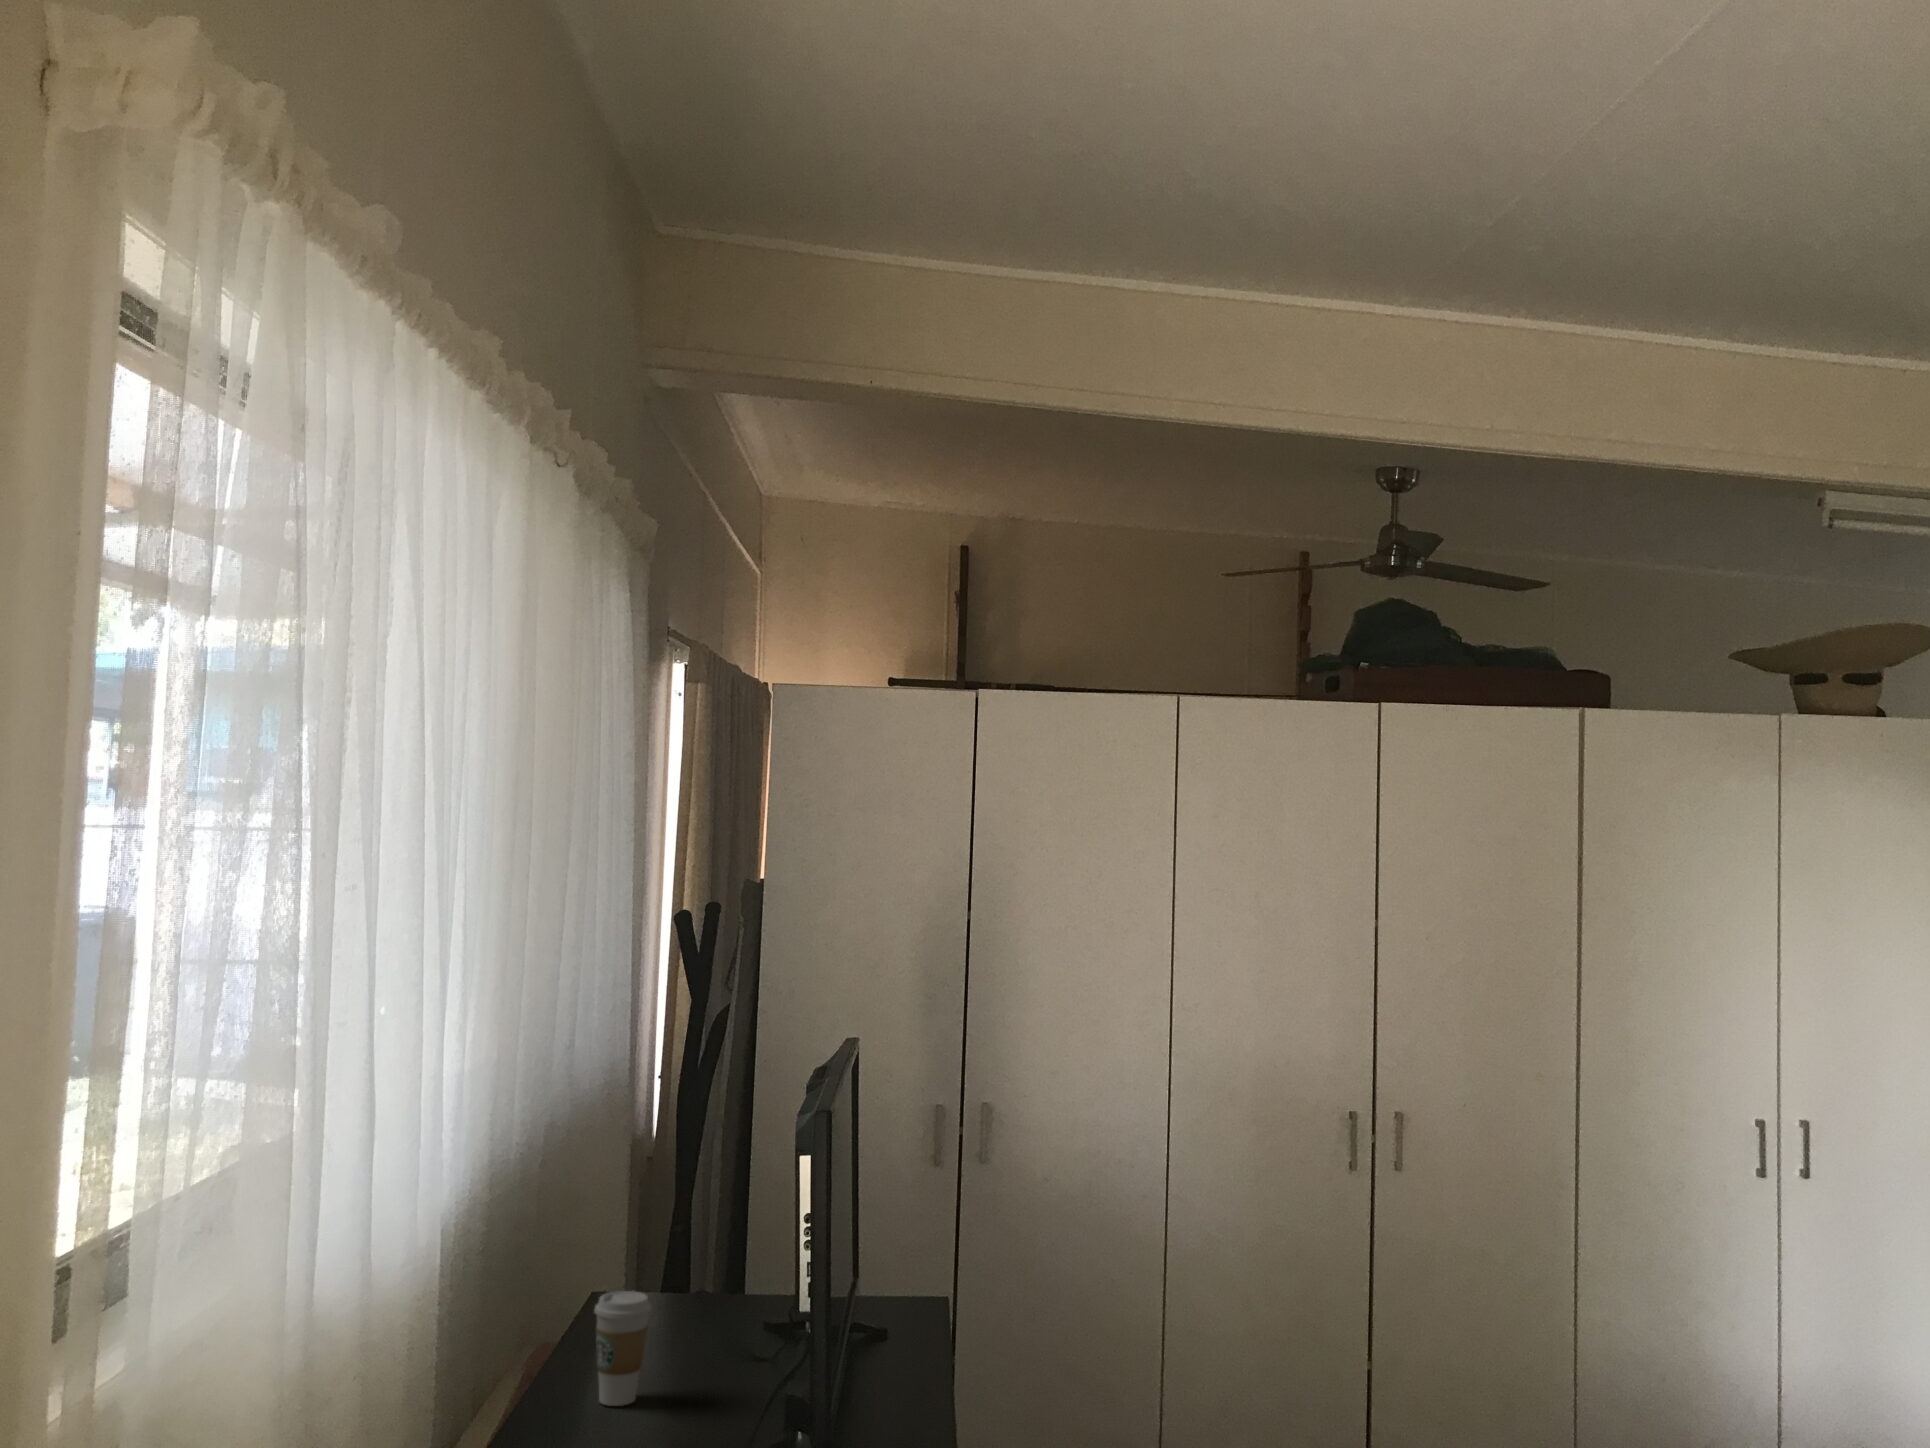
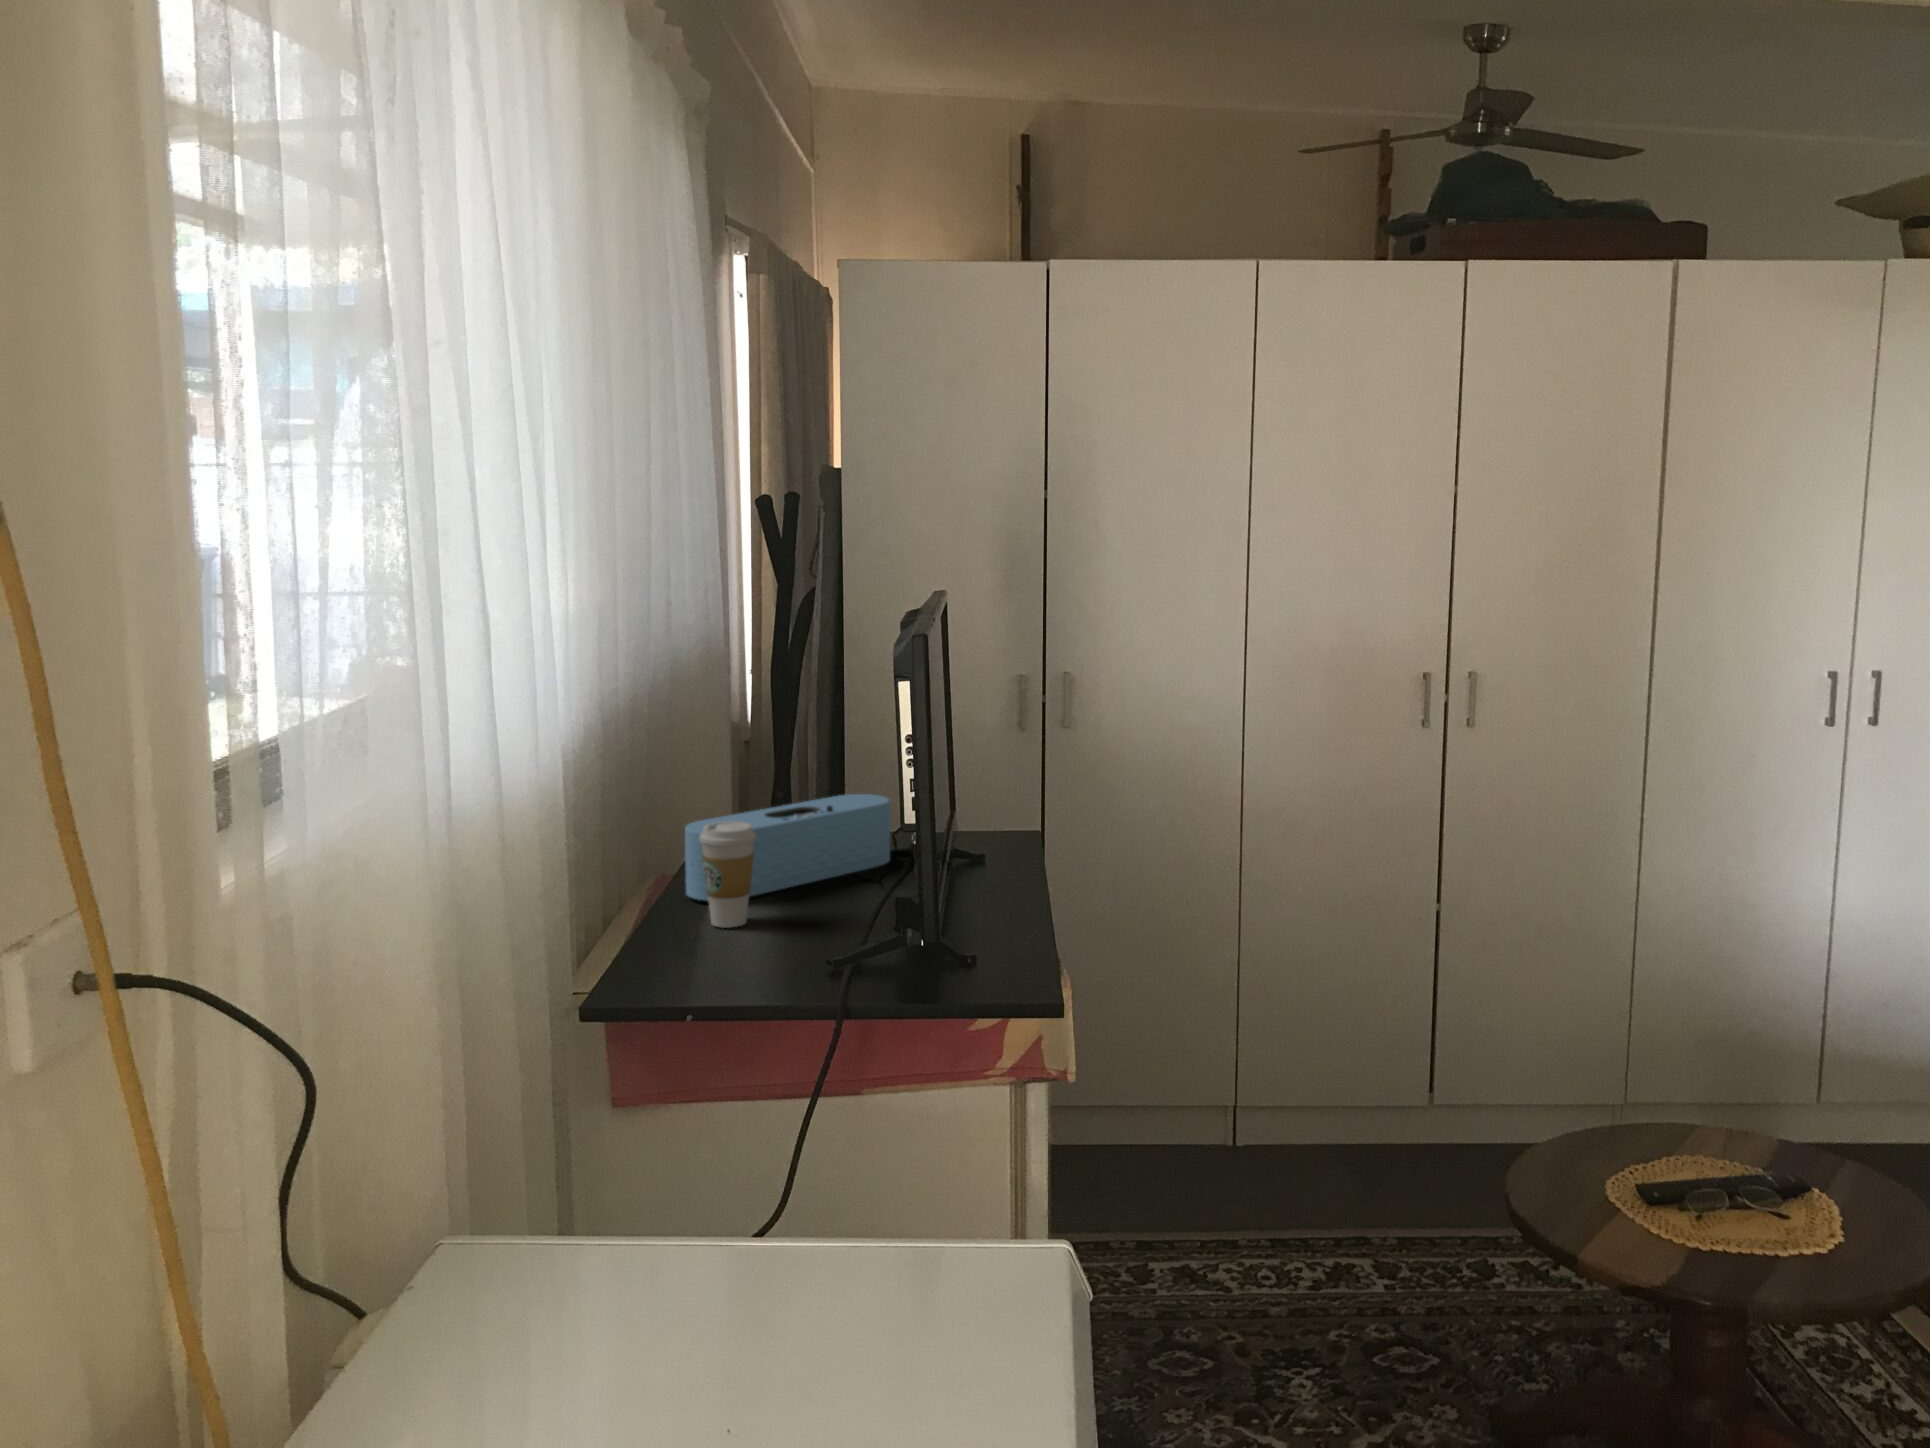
speaker: none [575,1253,790,1374] -> present [685,794,891,901]

